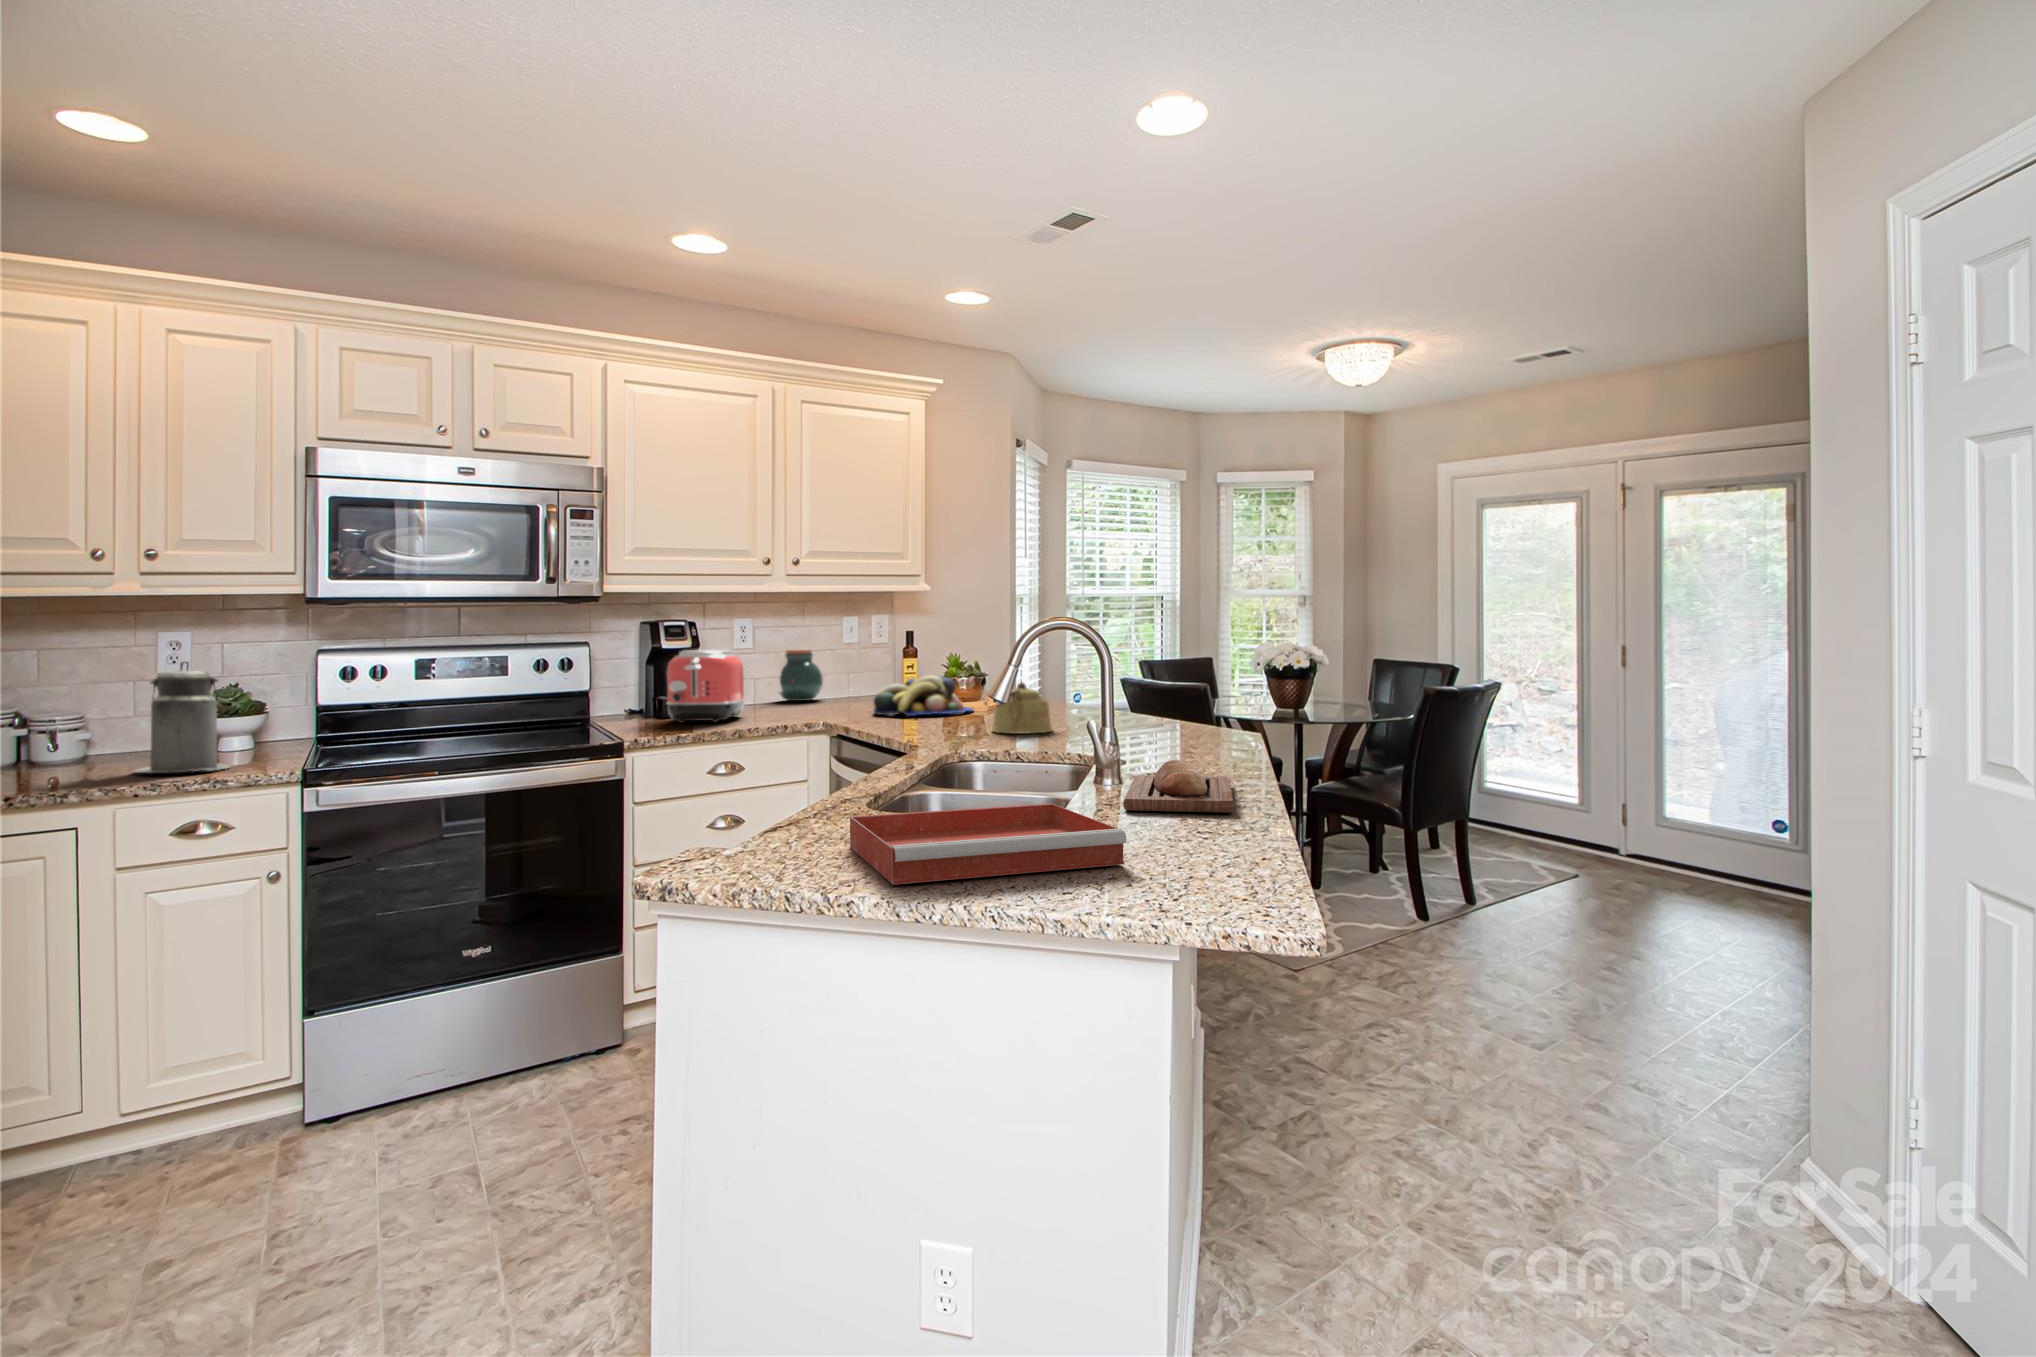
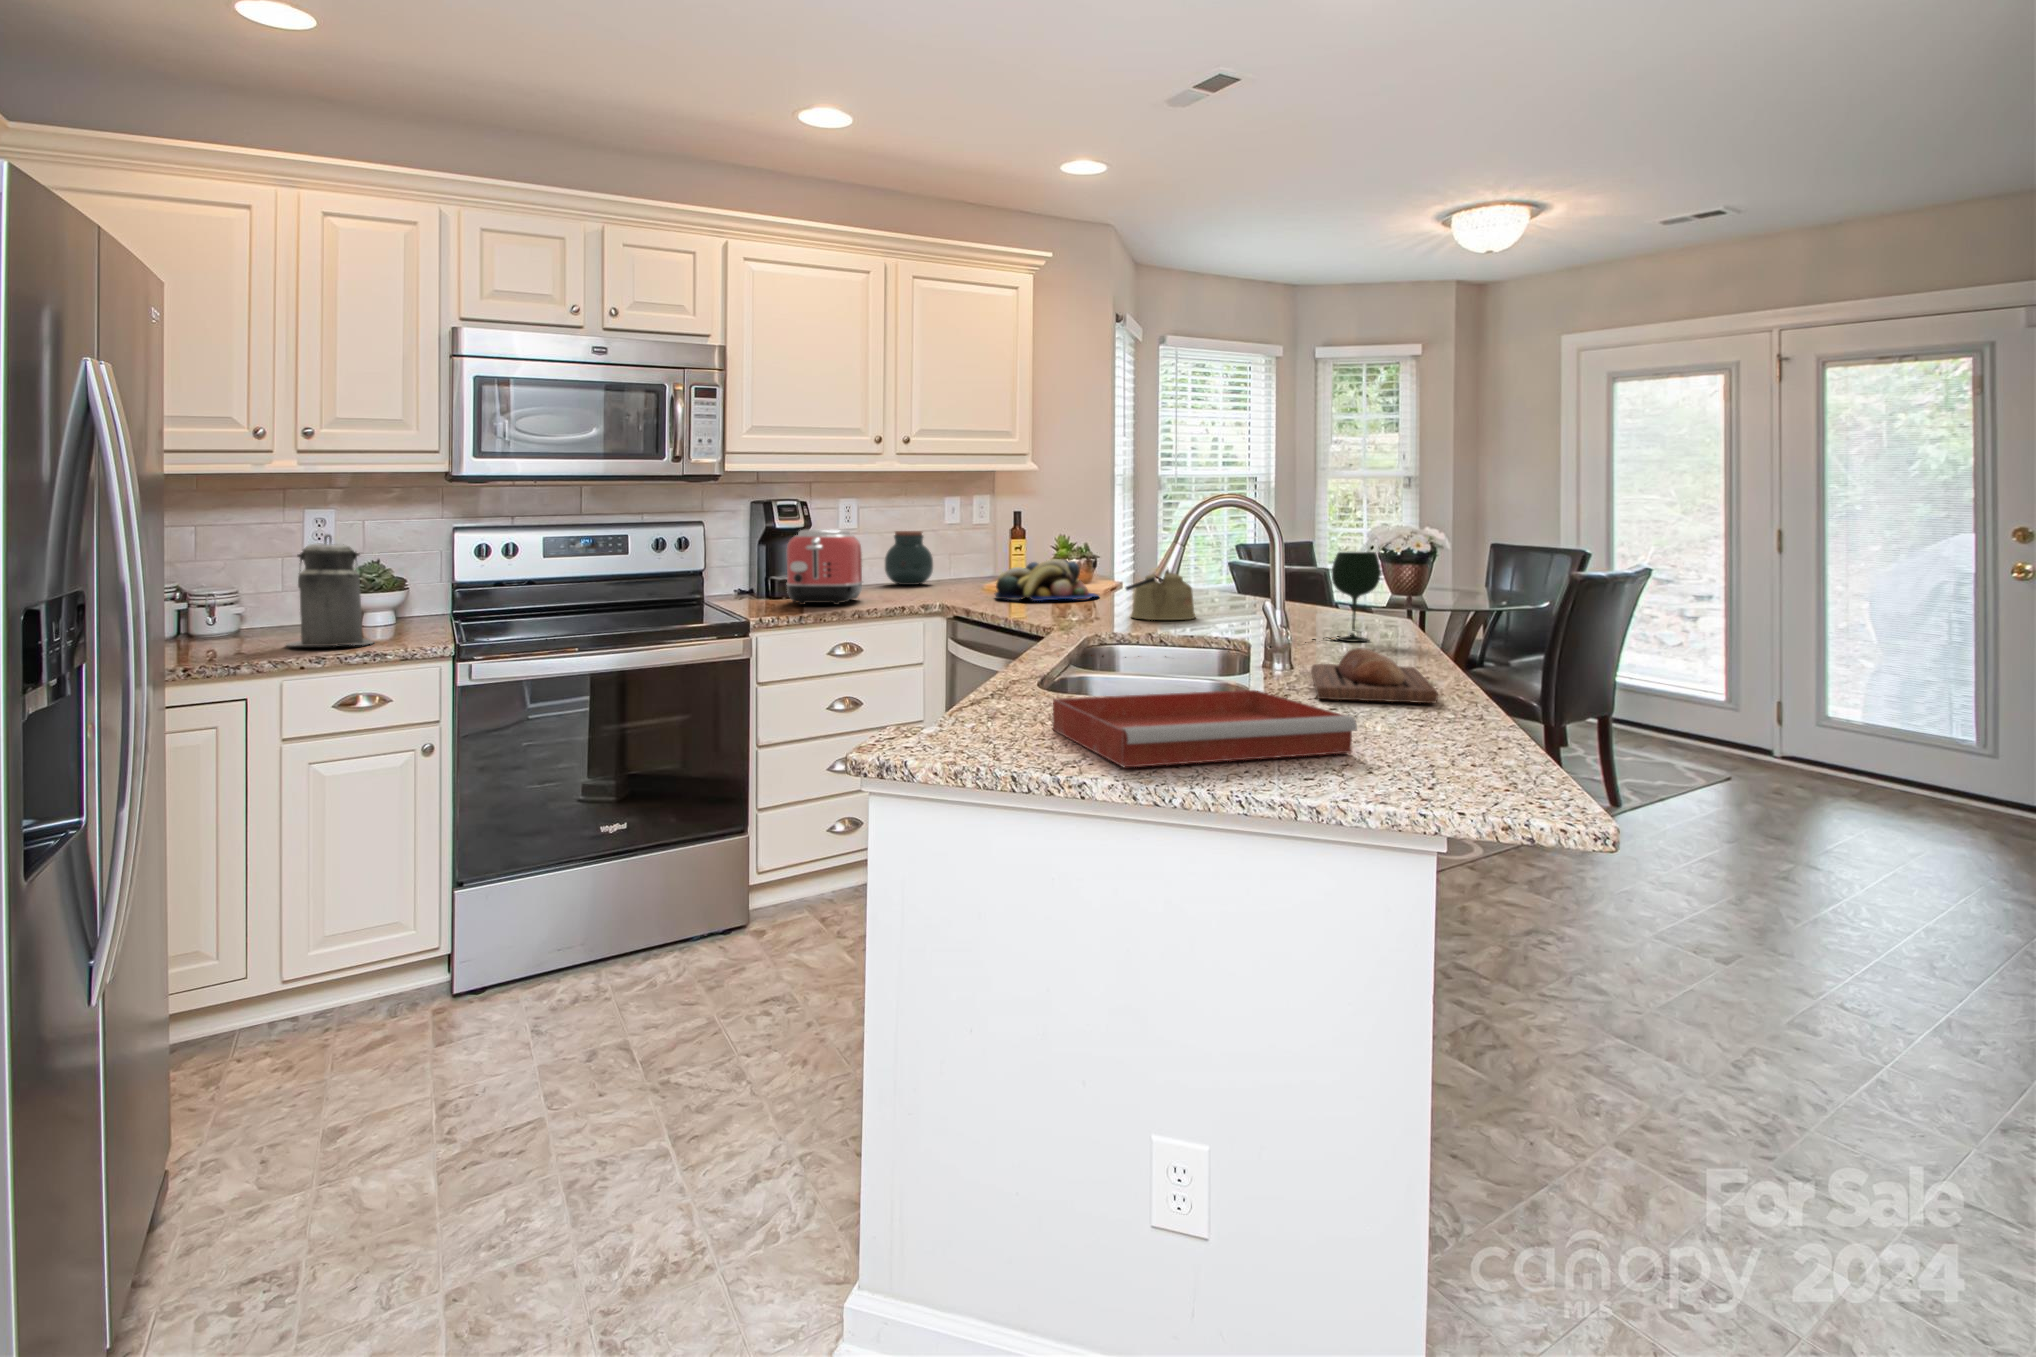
wine glass: none [1170,667,1215,752] -> present [1332,552,1381,641]

